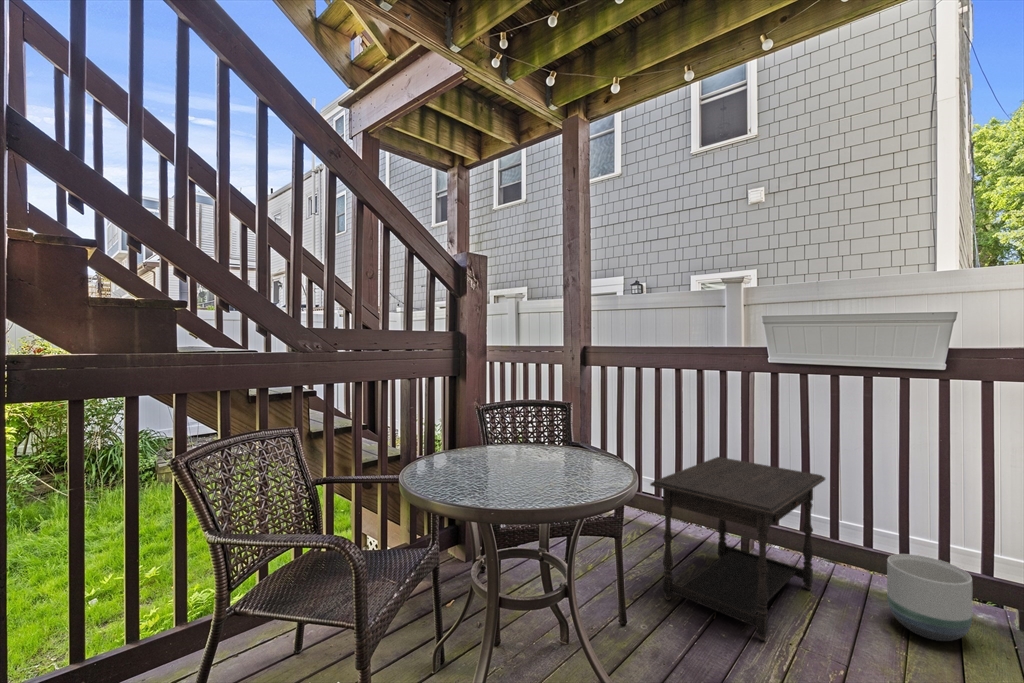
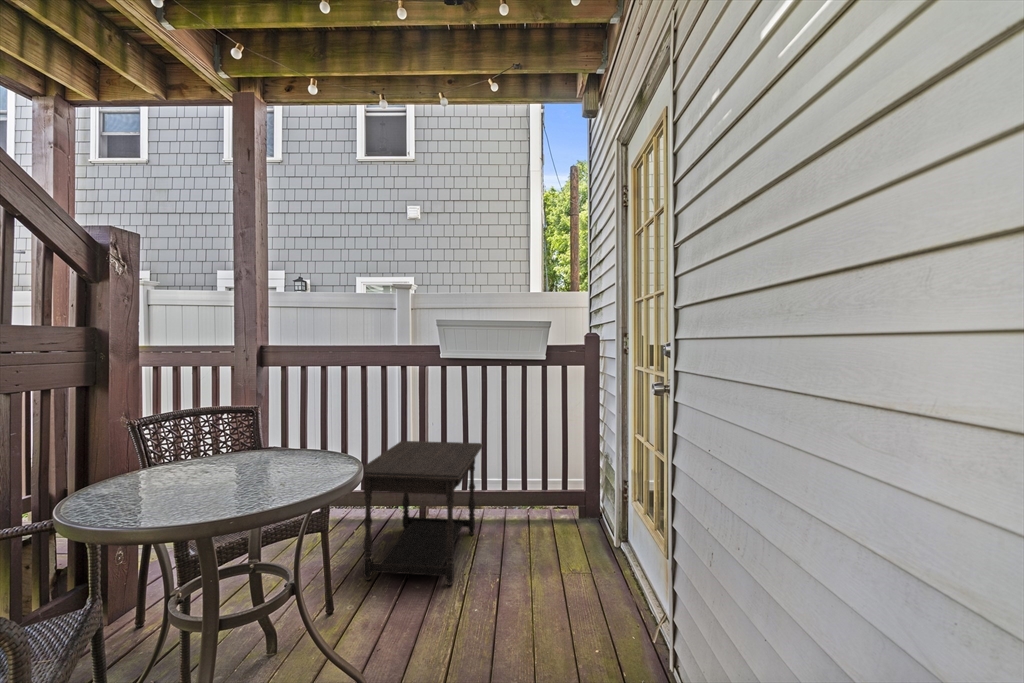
planter: present [887,554,972,641] -> none [523,489,568,544]

